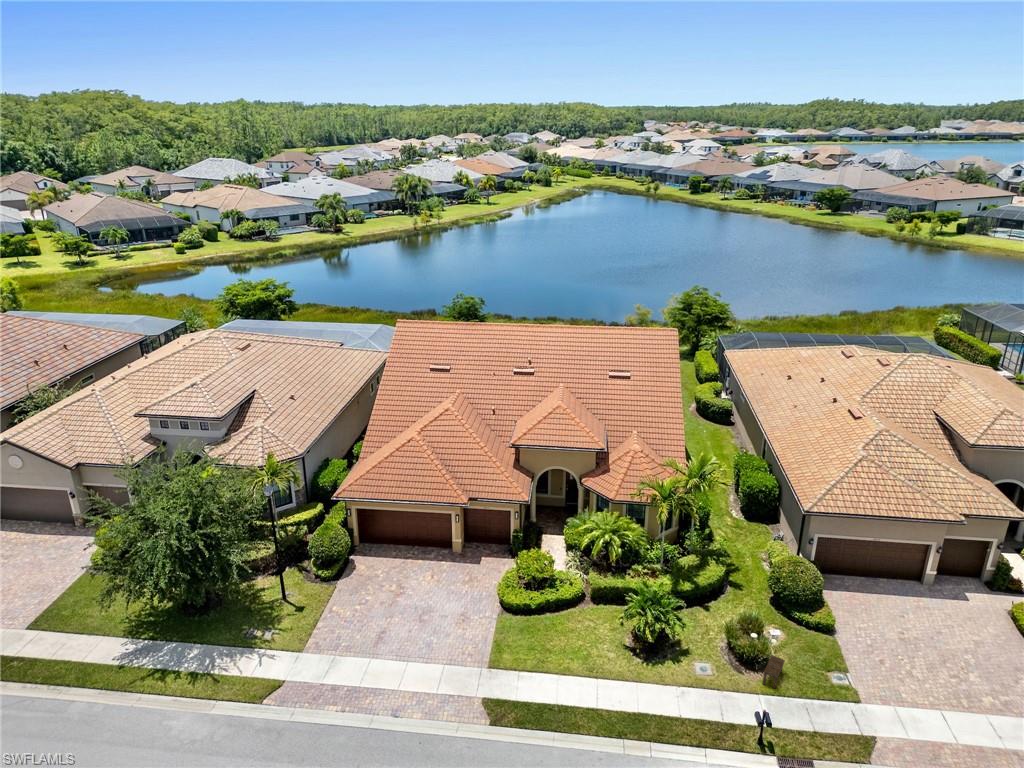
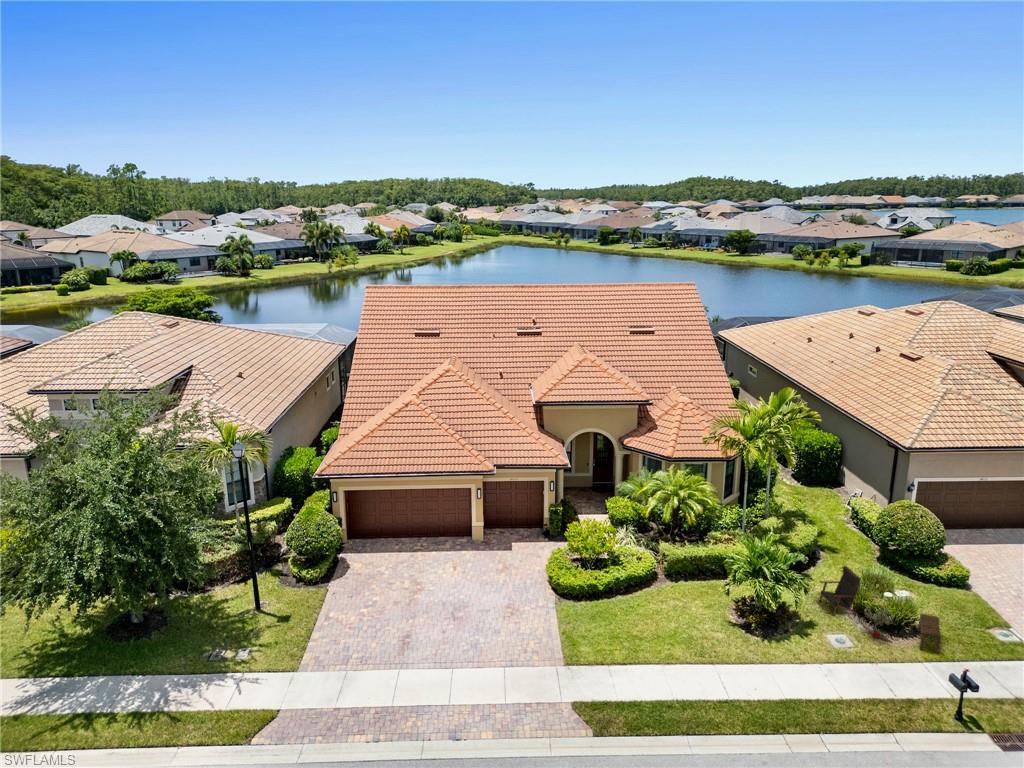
lounge chair: none [703,609,731,648] -> present [819,566,861,616]
potted tree: none [727,648,746,671] -> present [865,608,894,638]

